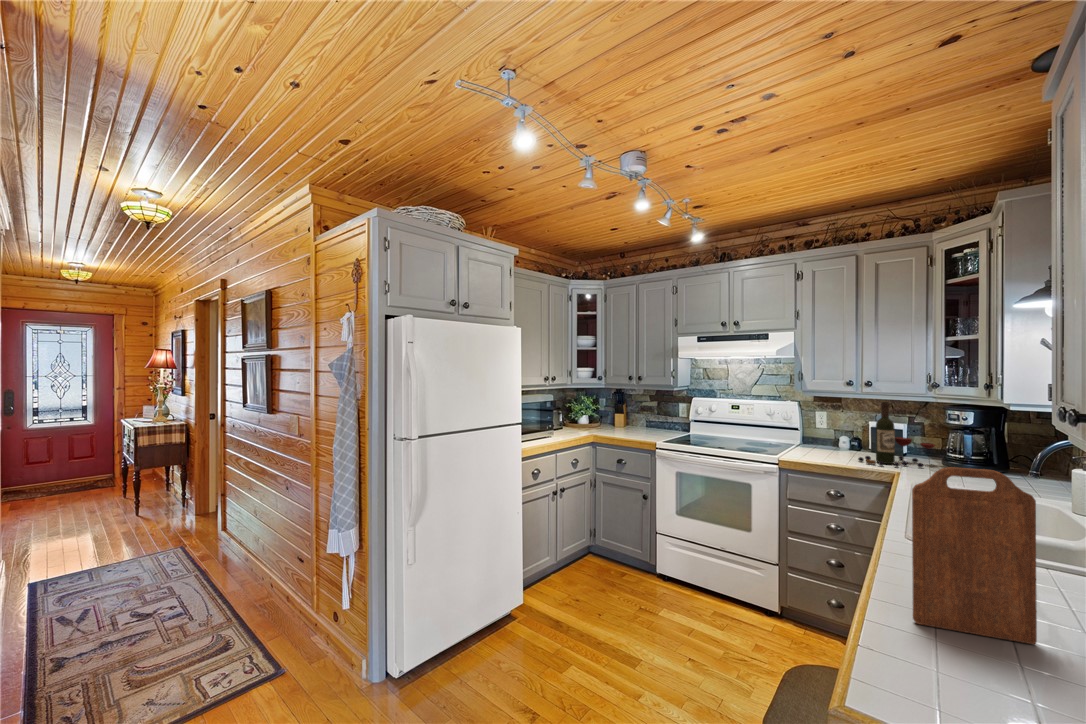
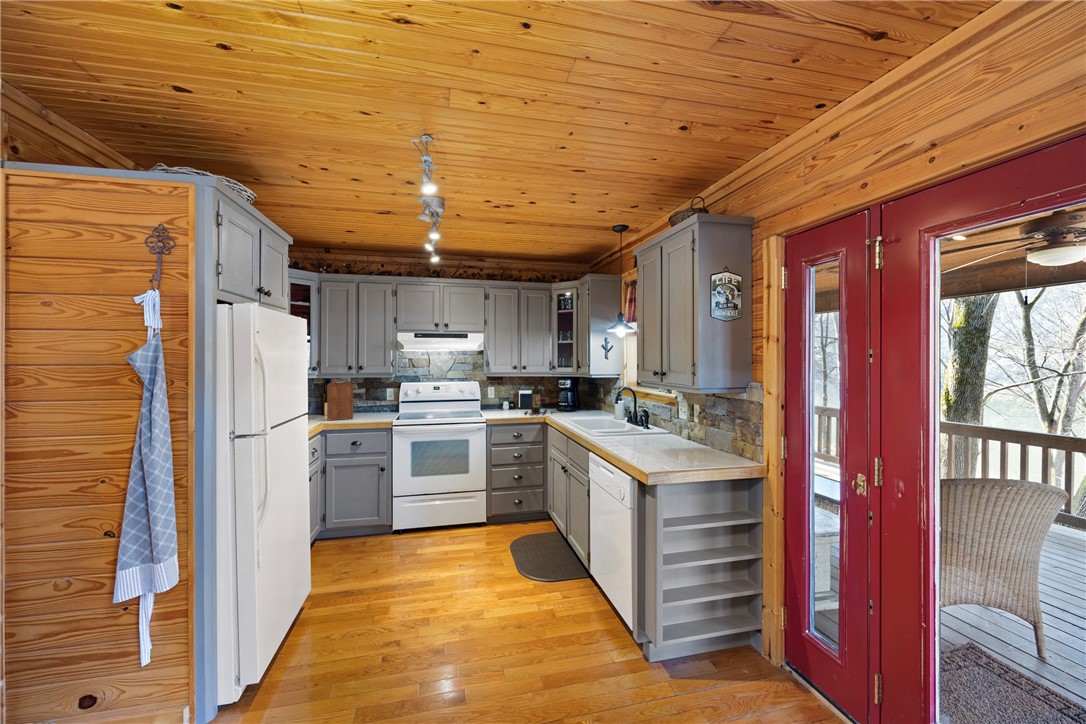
cutting board: present [912,467,1037,644] -> present [327,379,353,421]

